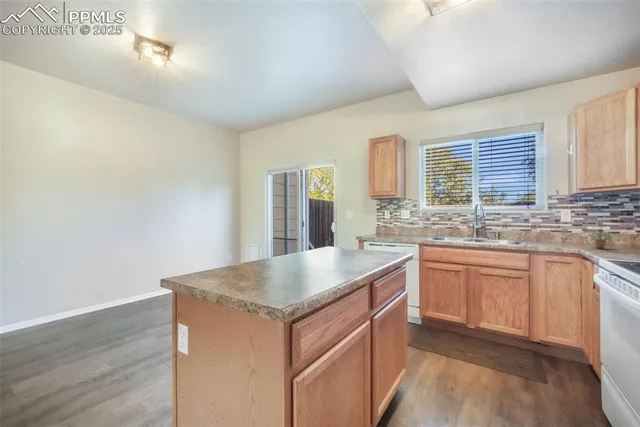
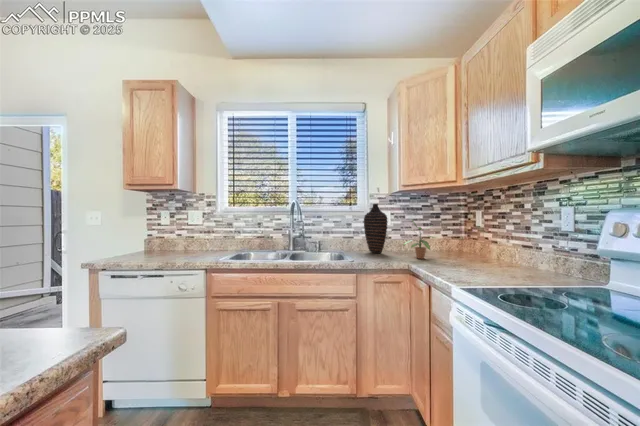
decorative vase: none [541,204,566,243] -> present [364,204,388,253]

